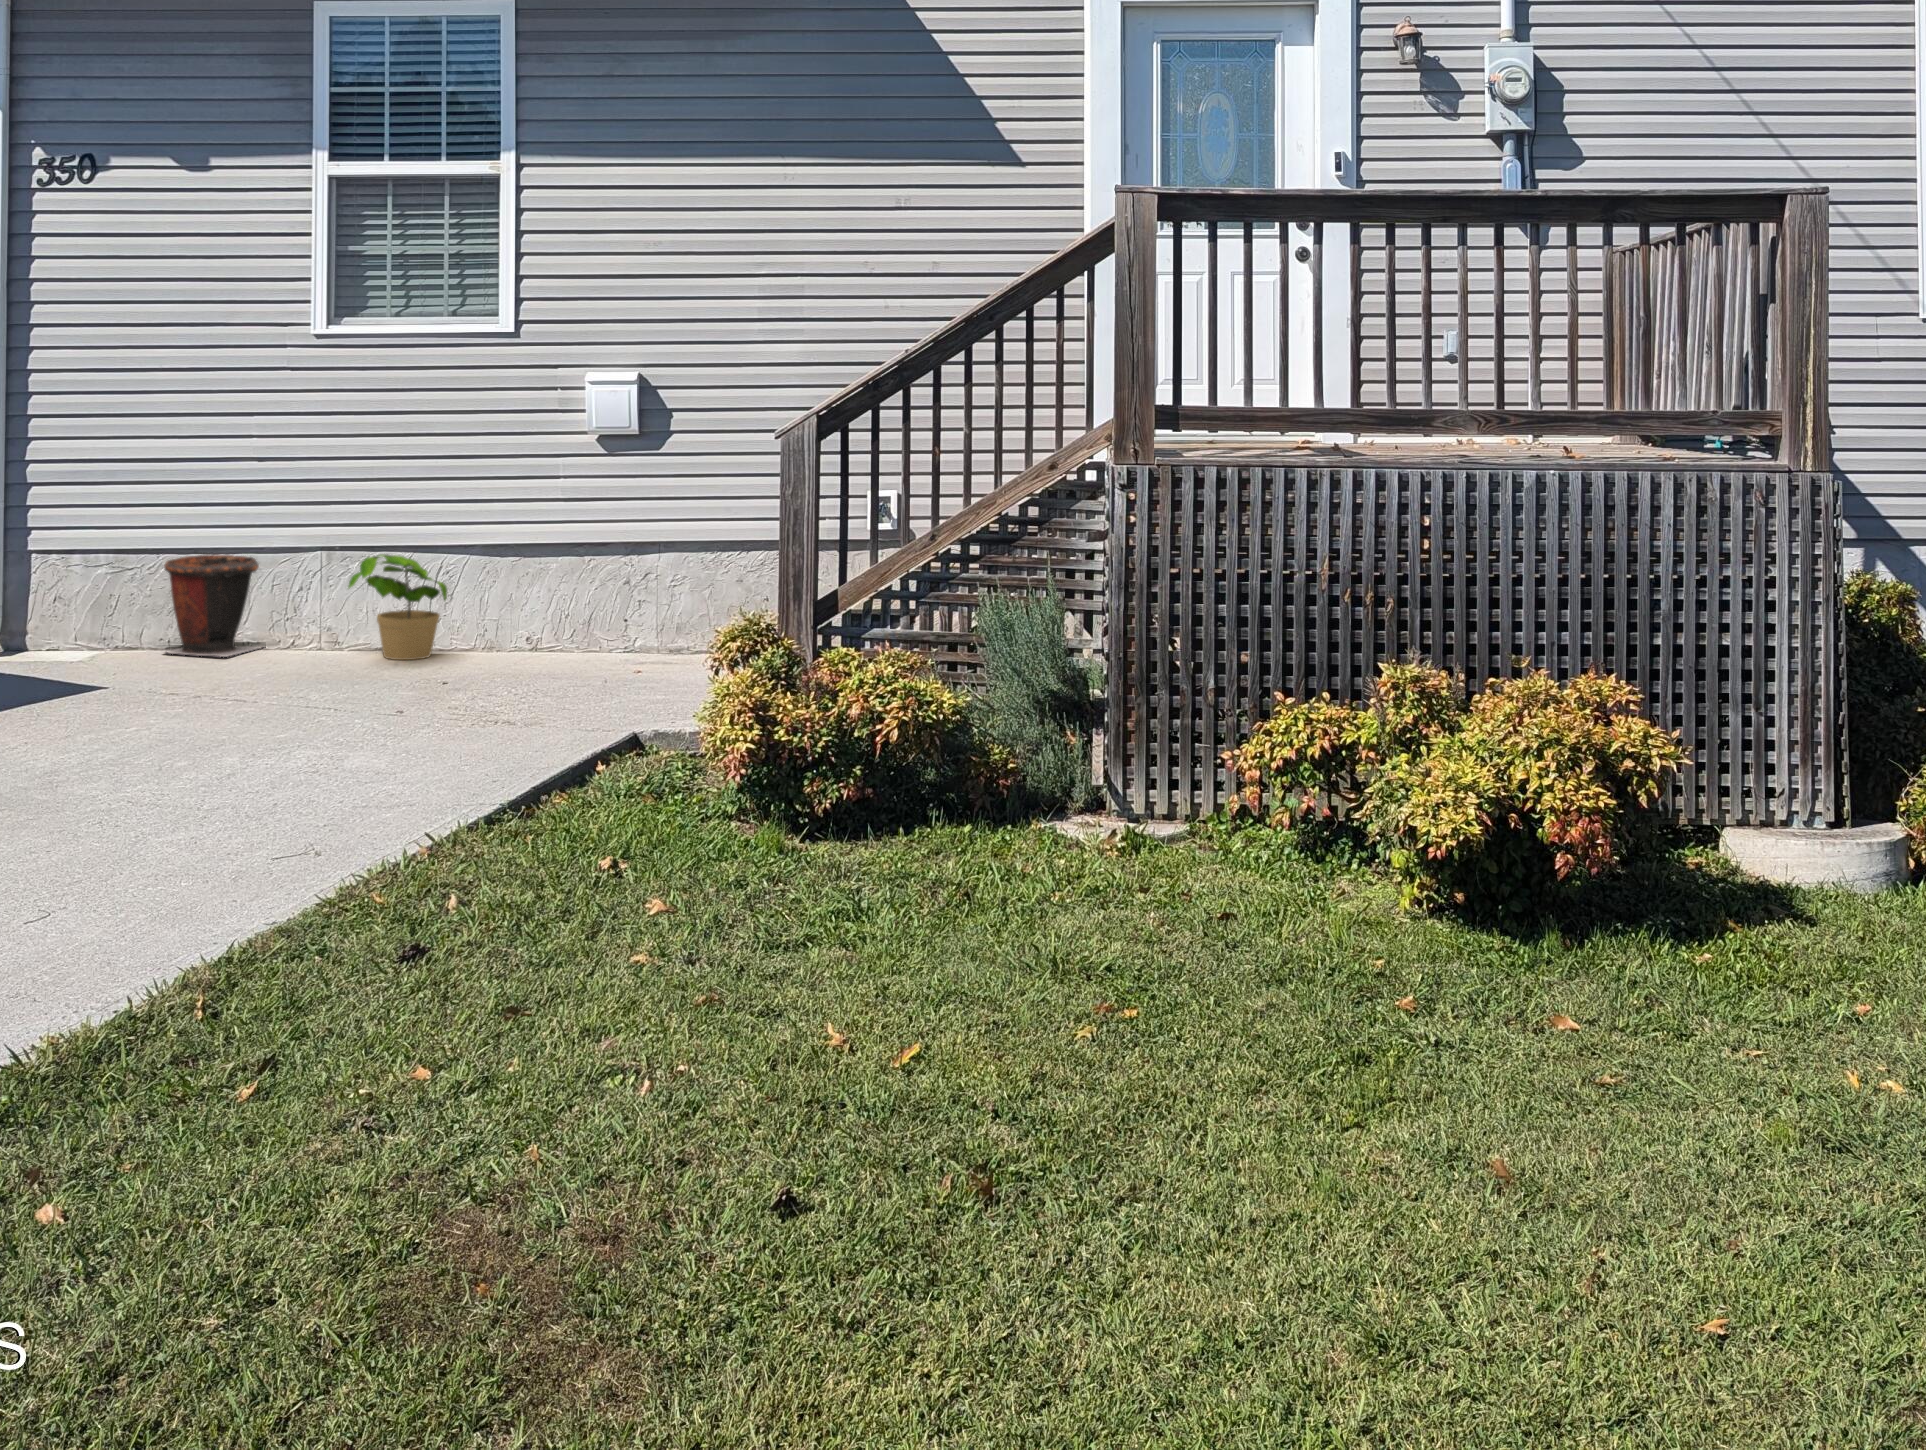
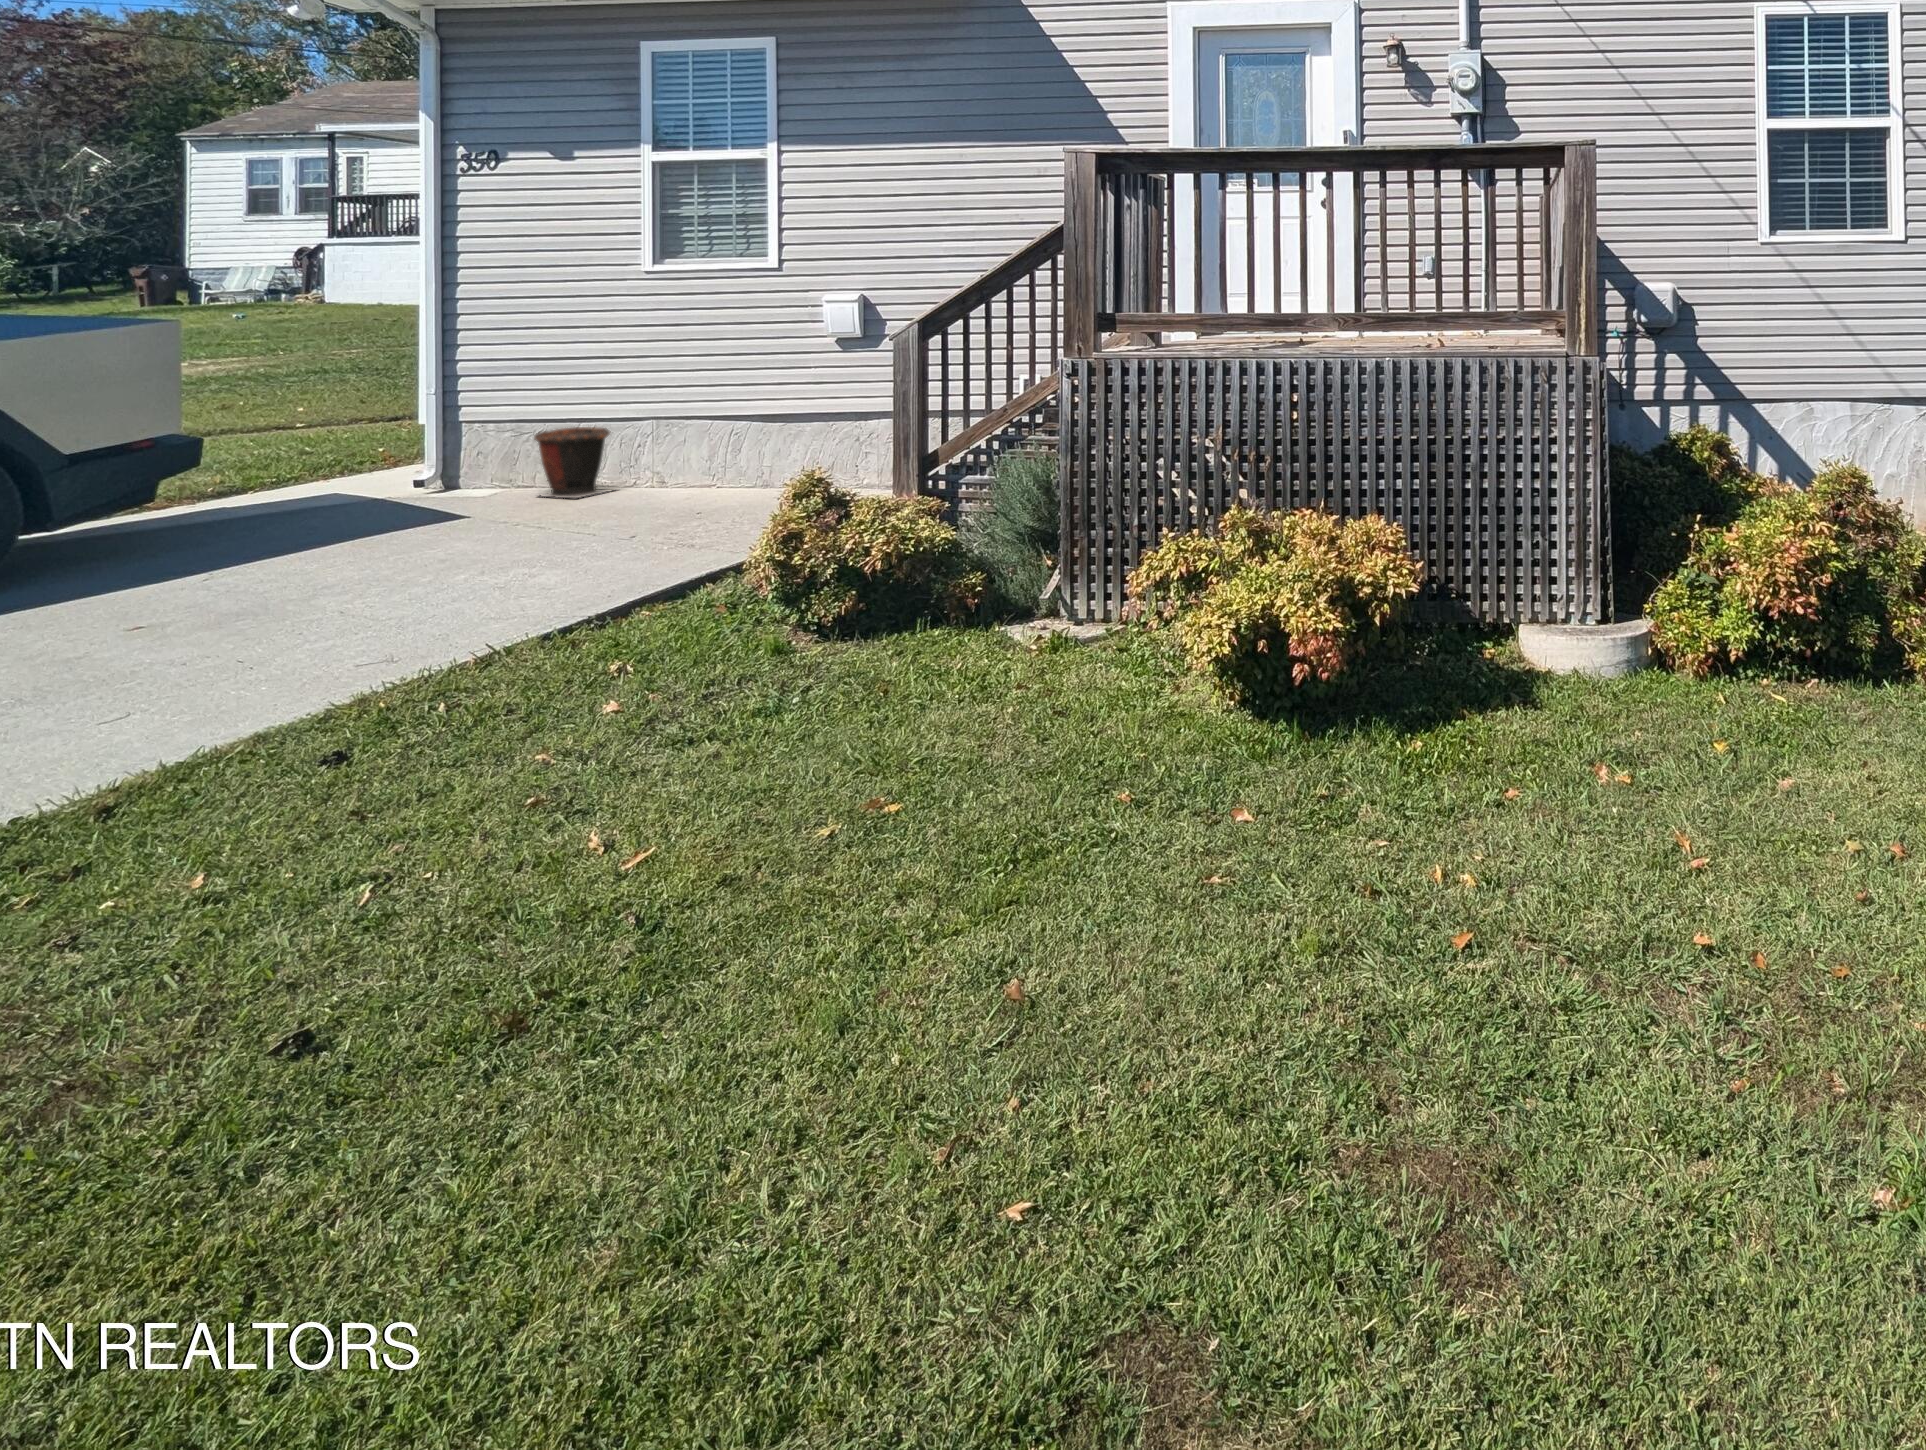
potted plant: present [348,554,447,660] -> none [654,426,739,498]

